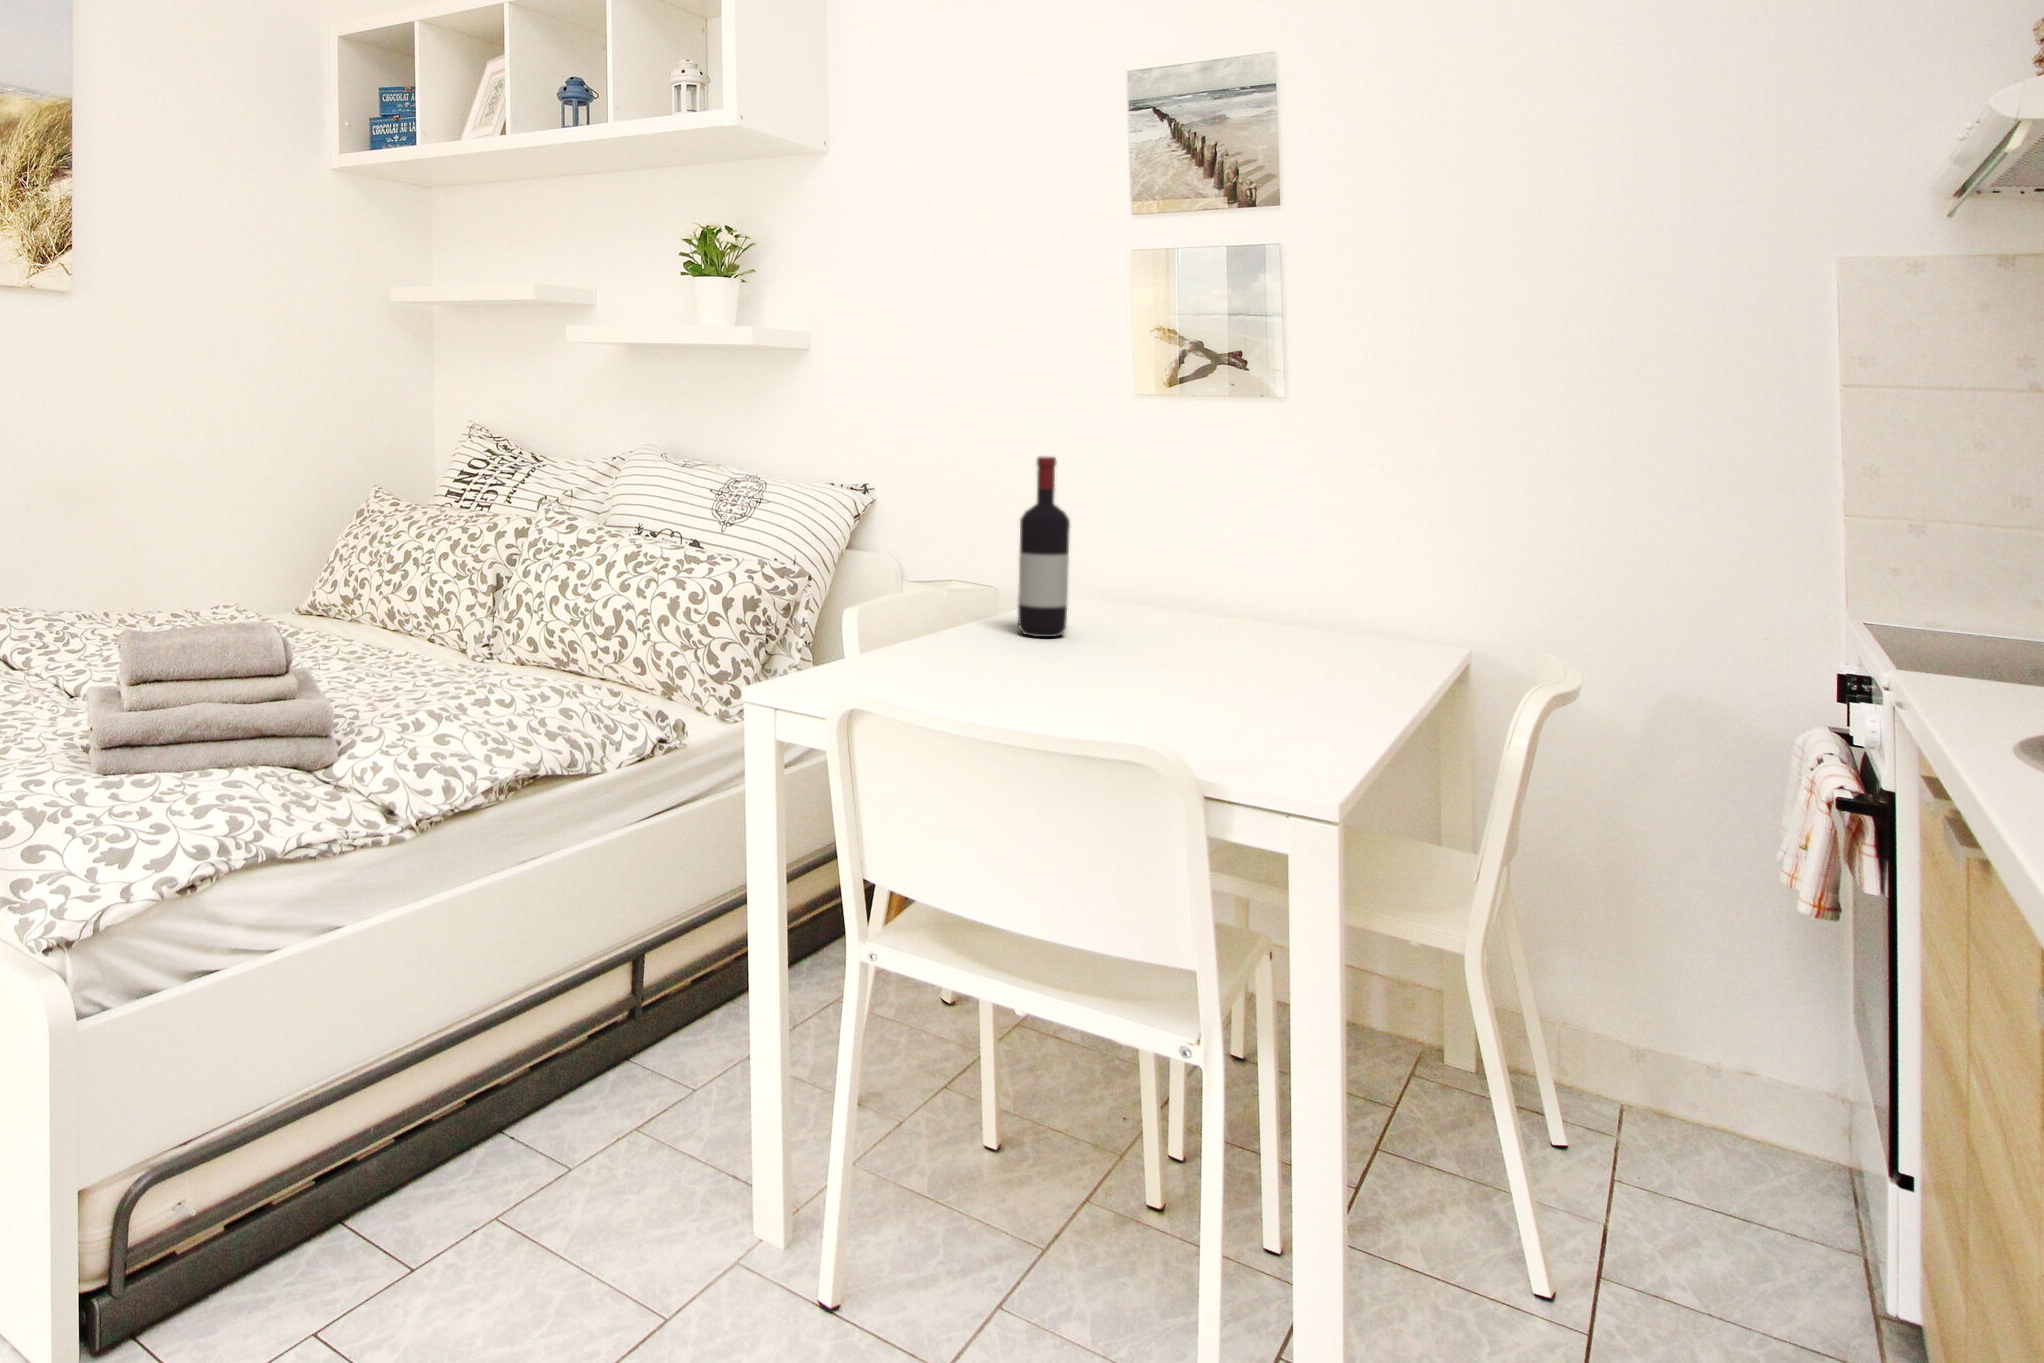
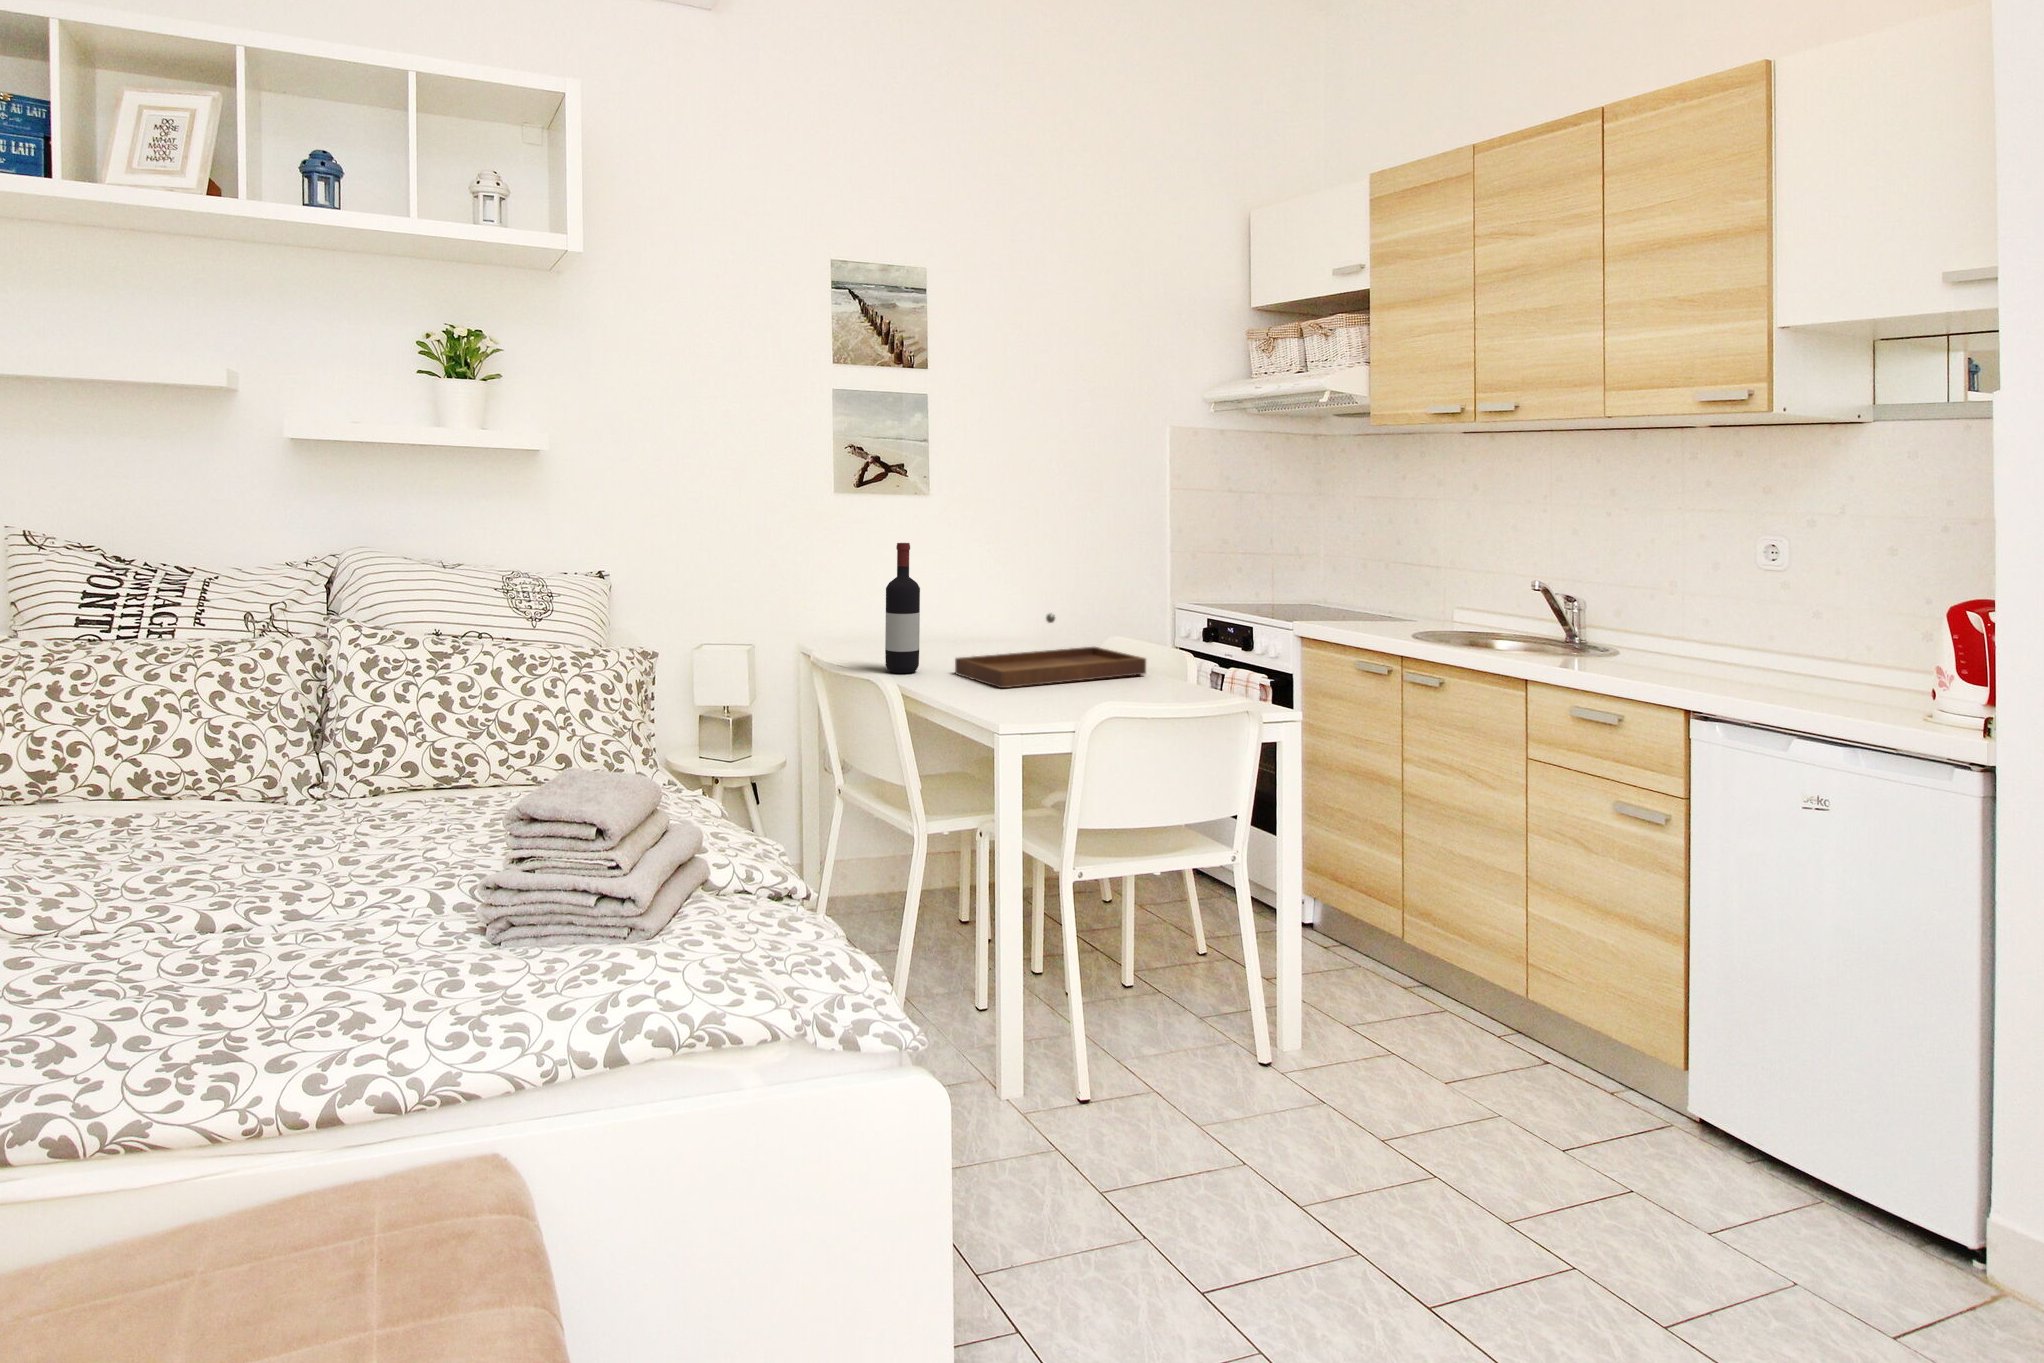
tray: none [1058,576,1374,696] -> present [955,614,1146,688]

